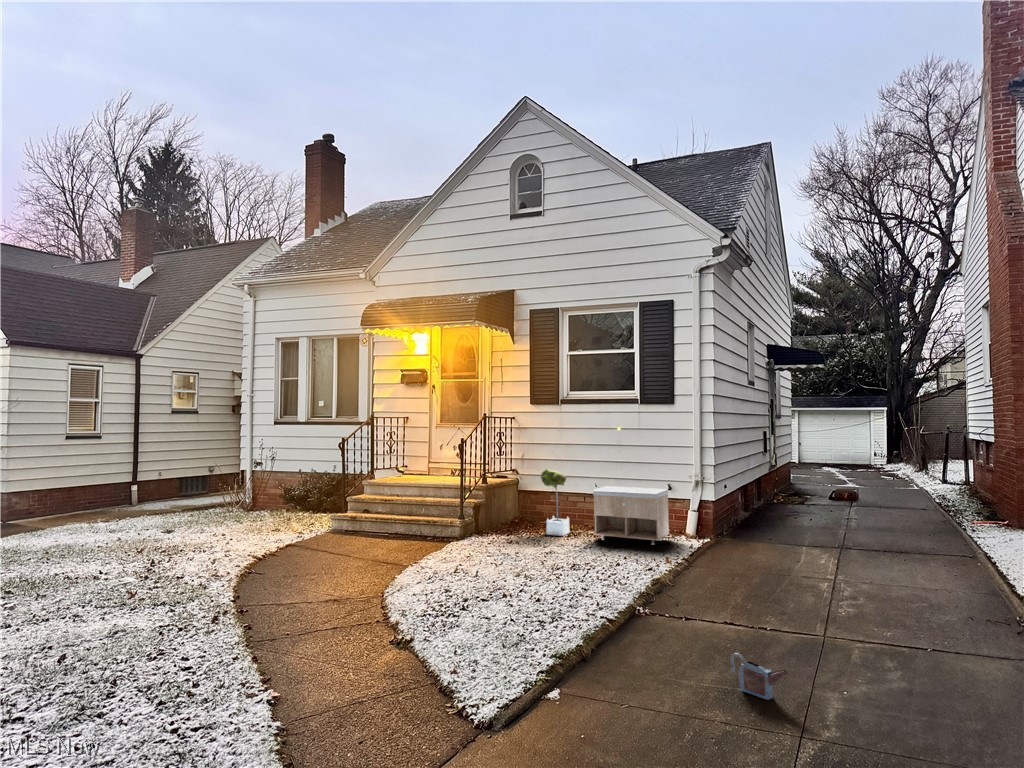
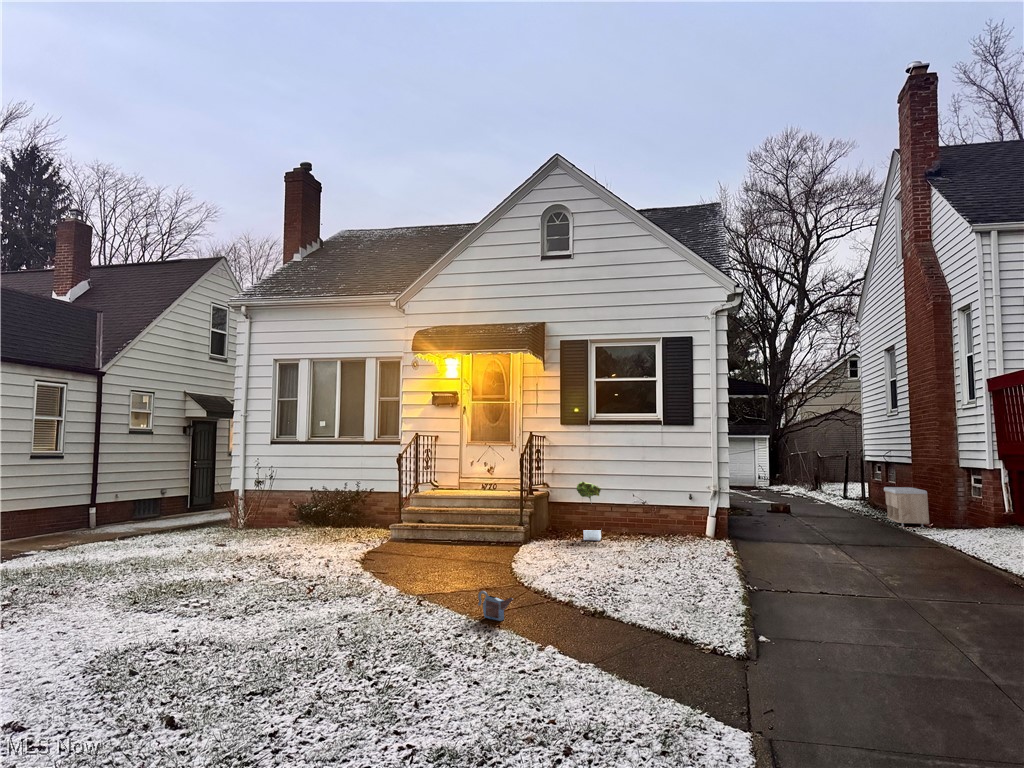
storage bench: present [593,486,669,545] -> present [884,487,929,527]
watering can: present [730,653,788,700] -> present [478,591,513,621]

